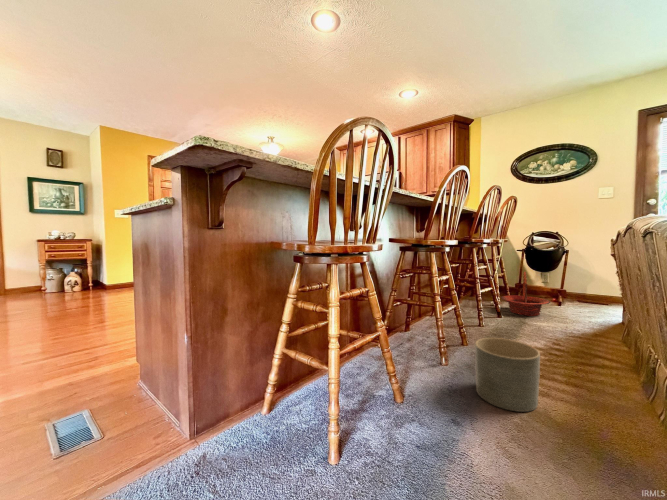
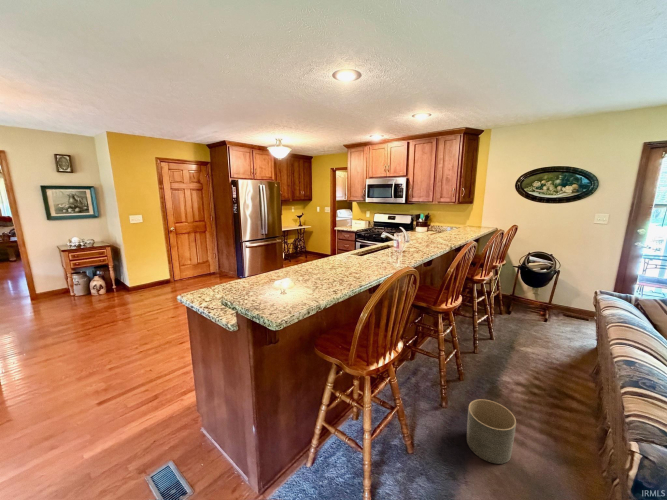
basket: present [501,272,550,316] -> none [494,302,537,342]

